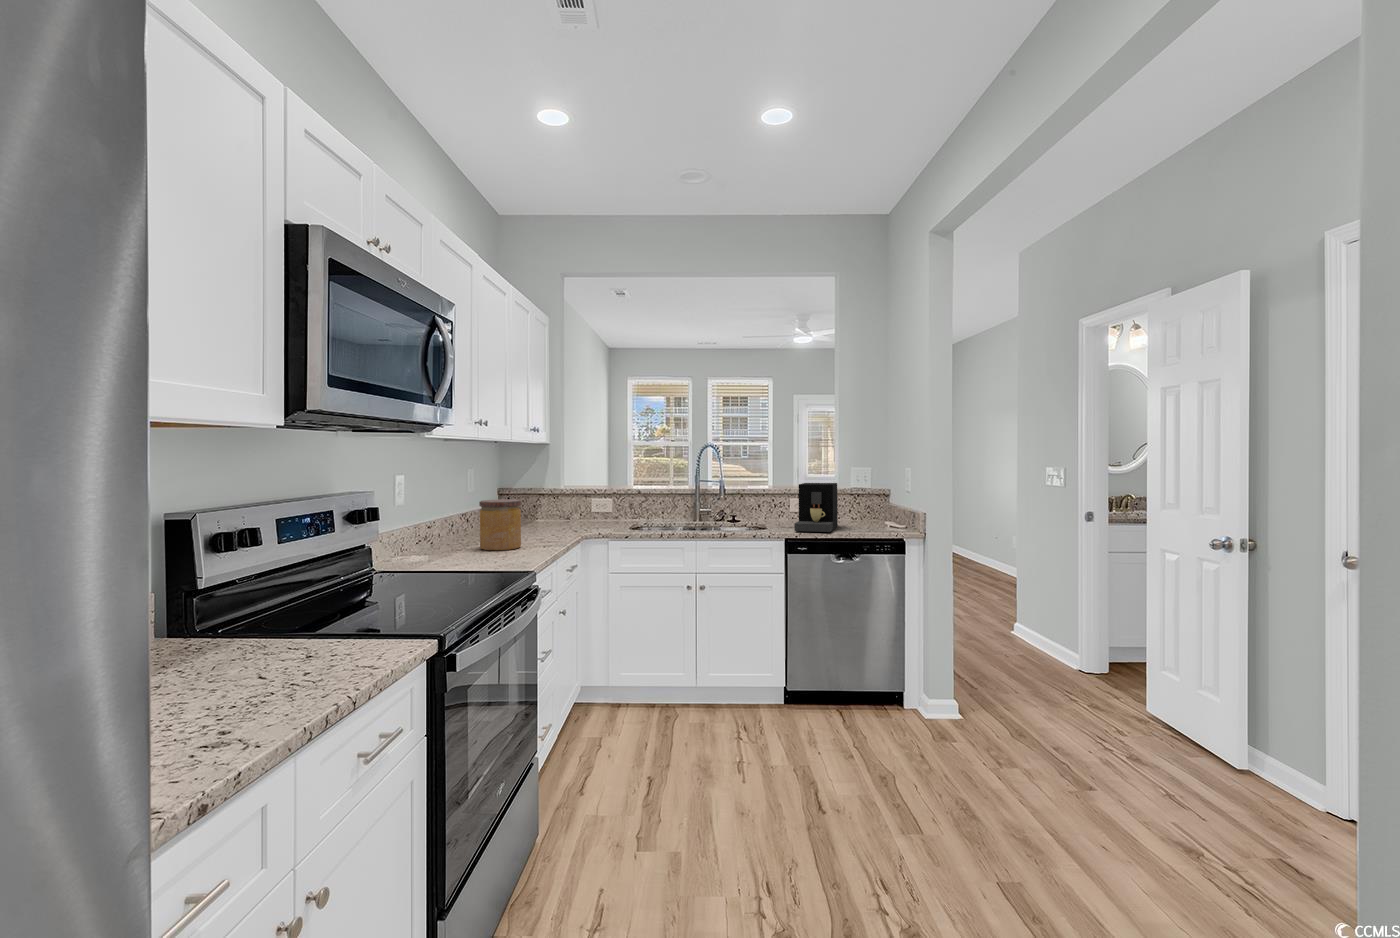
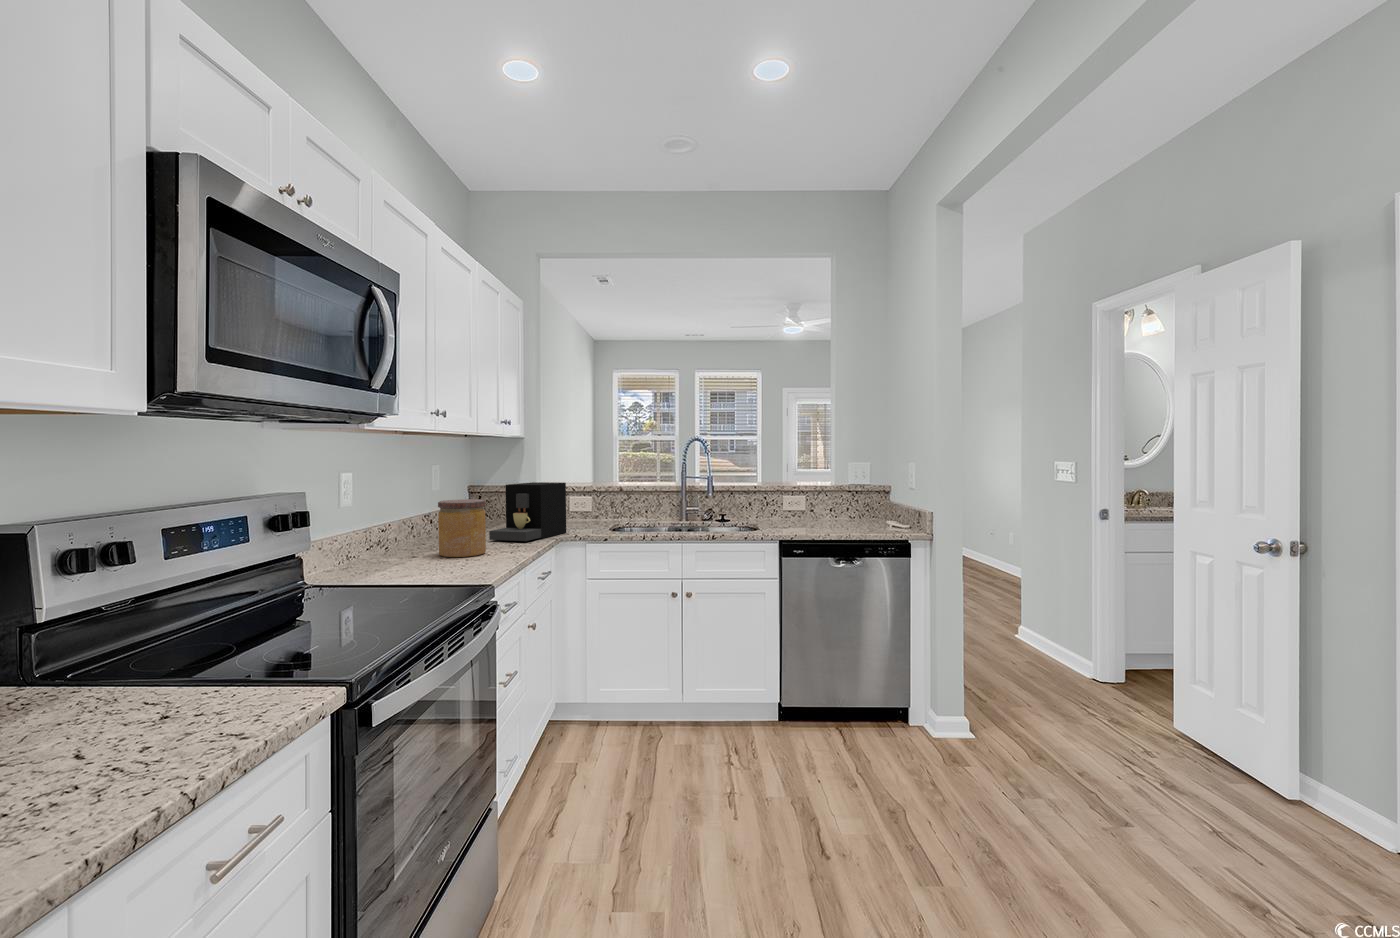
coffee maker: present [794,483,838,532] -> present [489,482,566,541]

